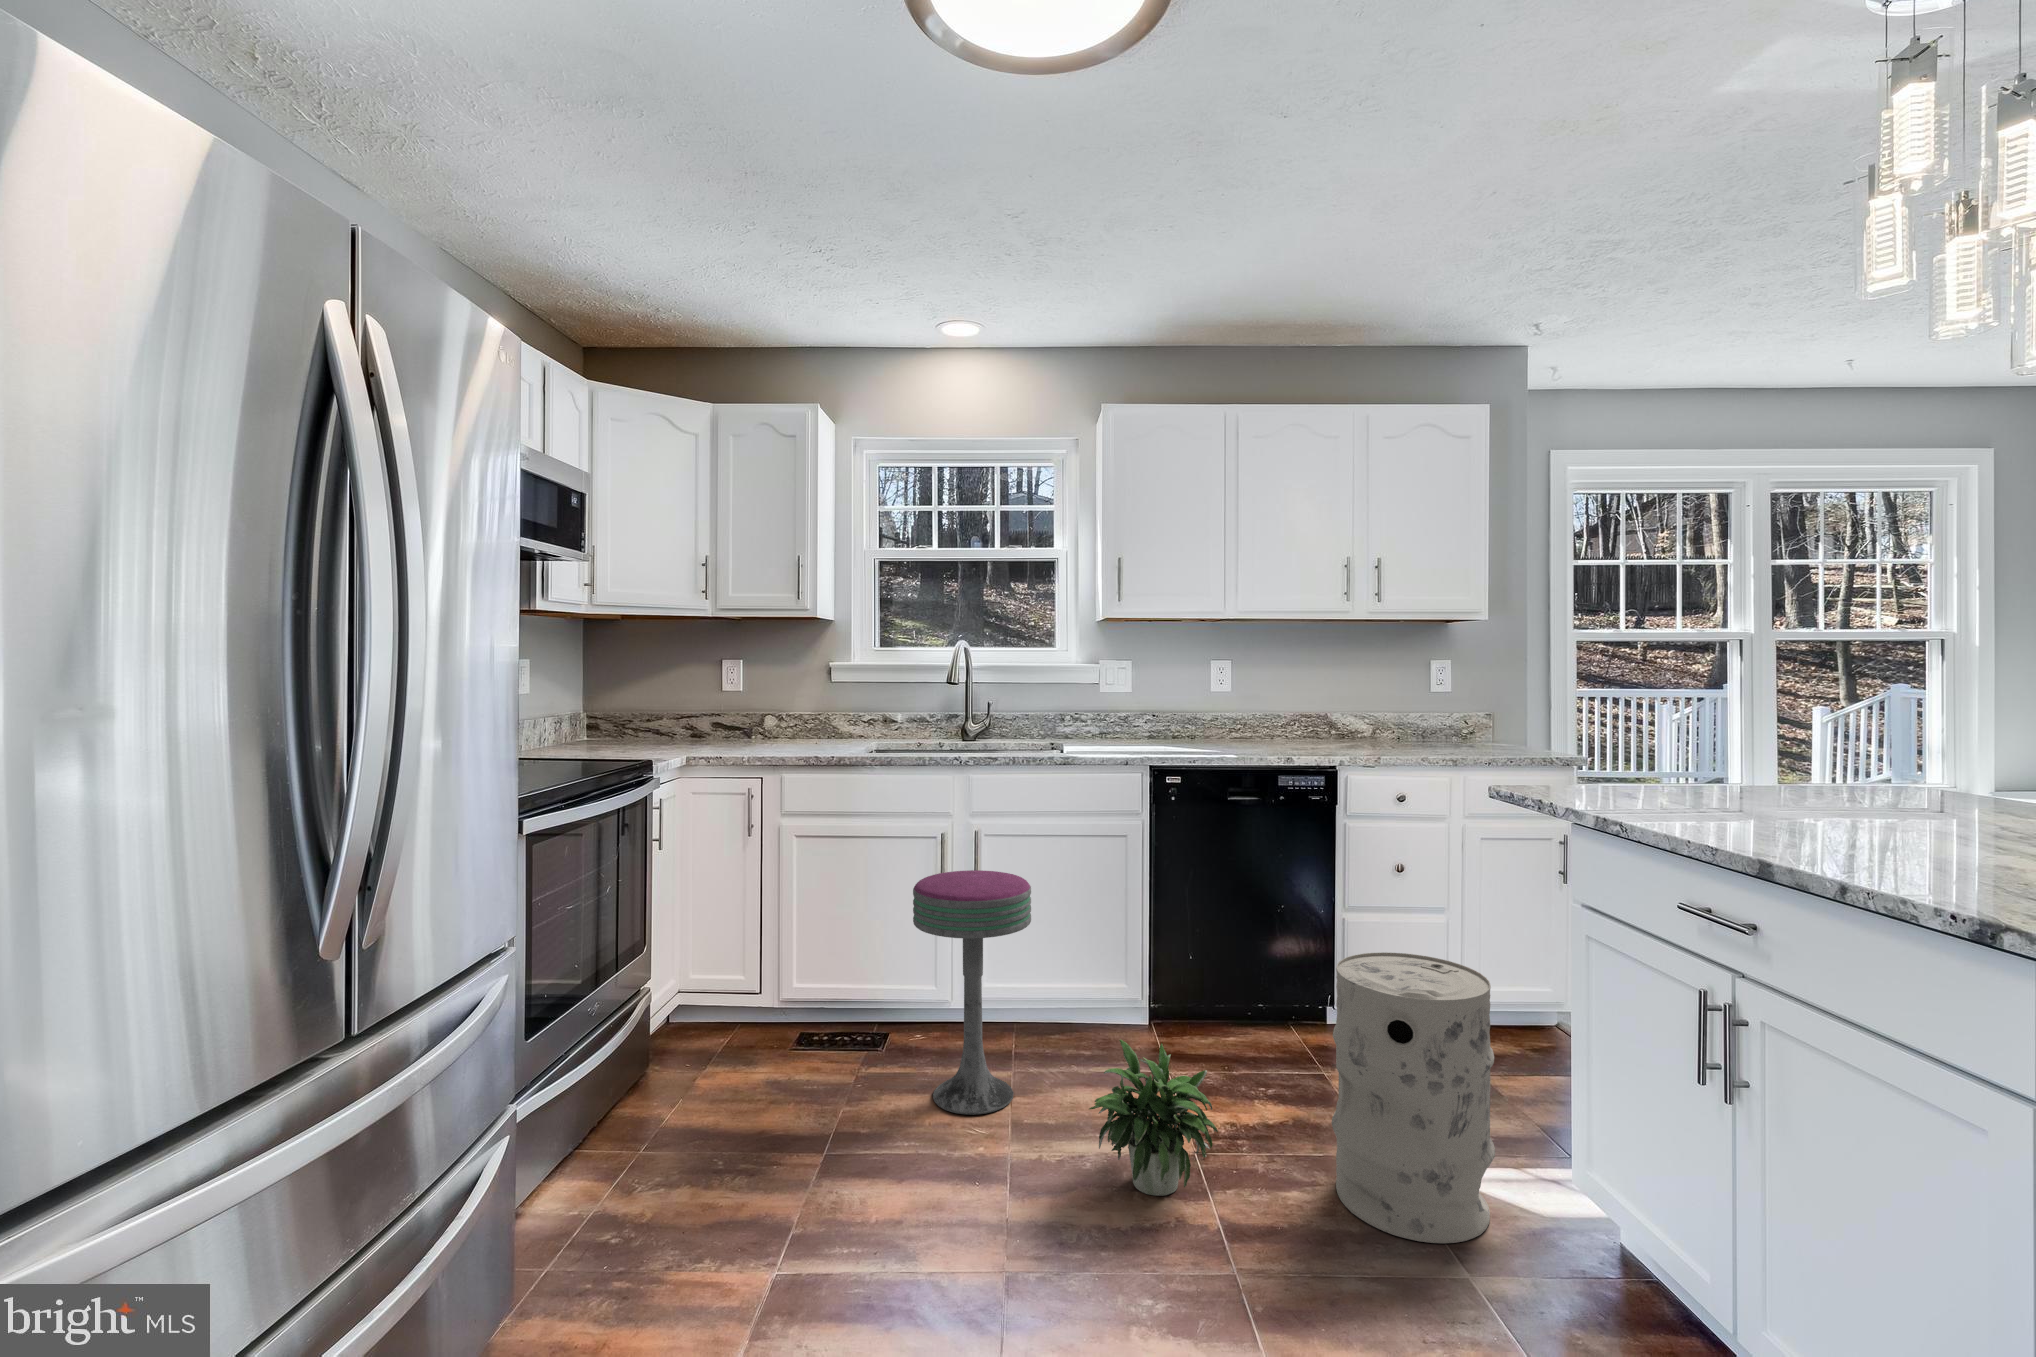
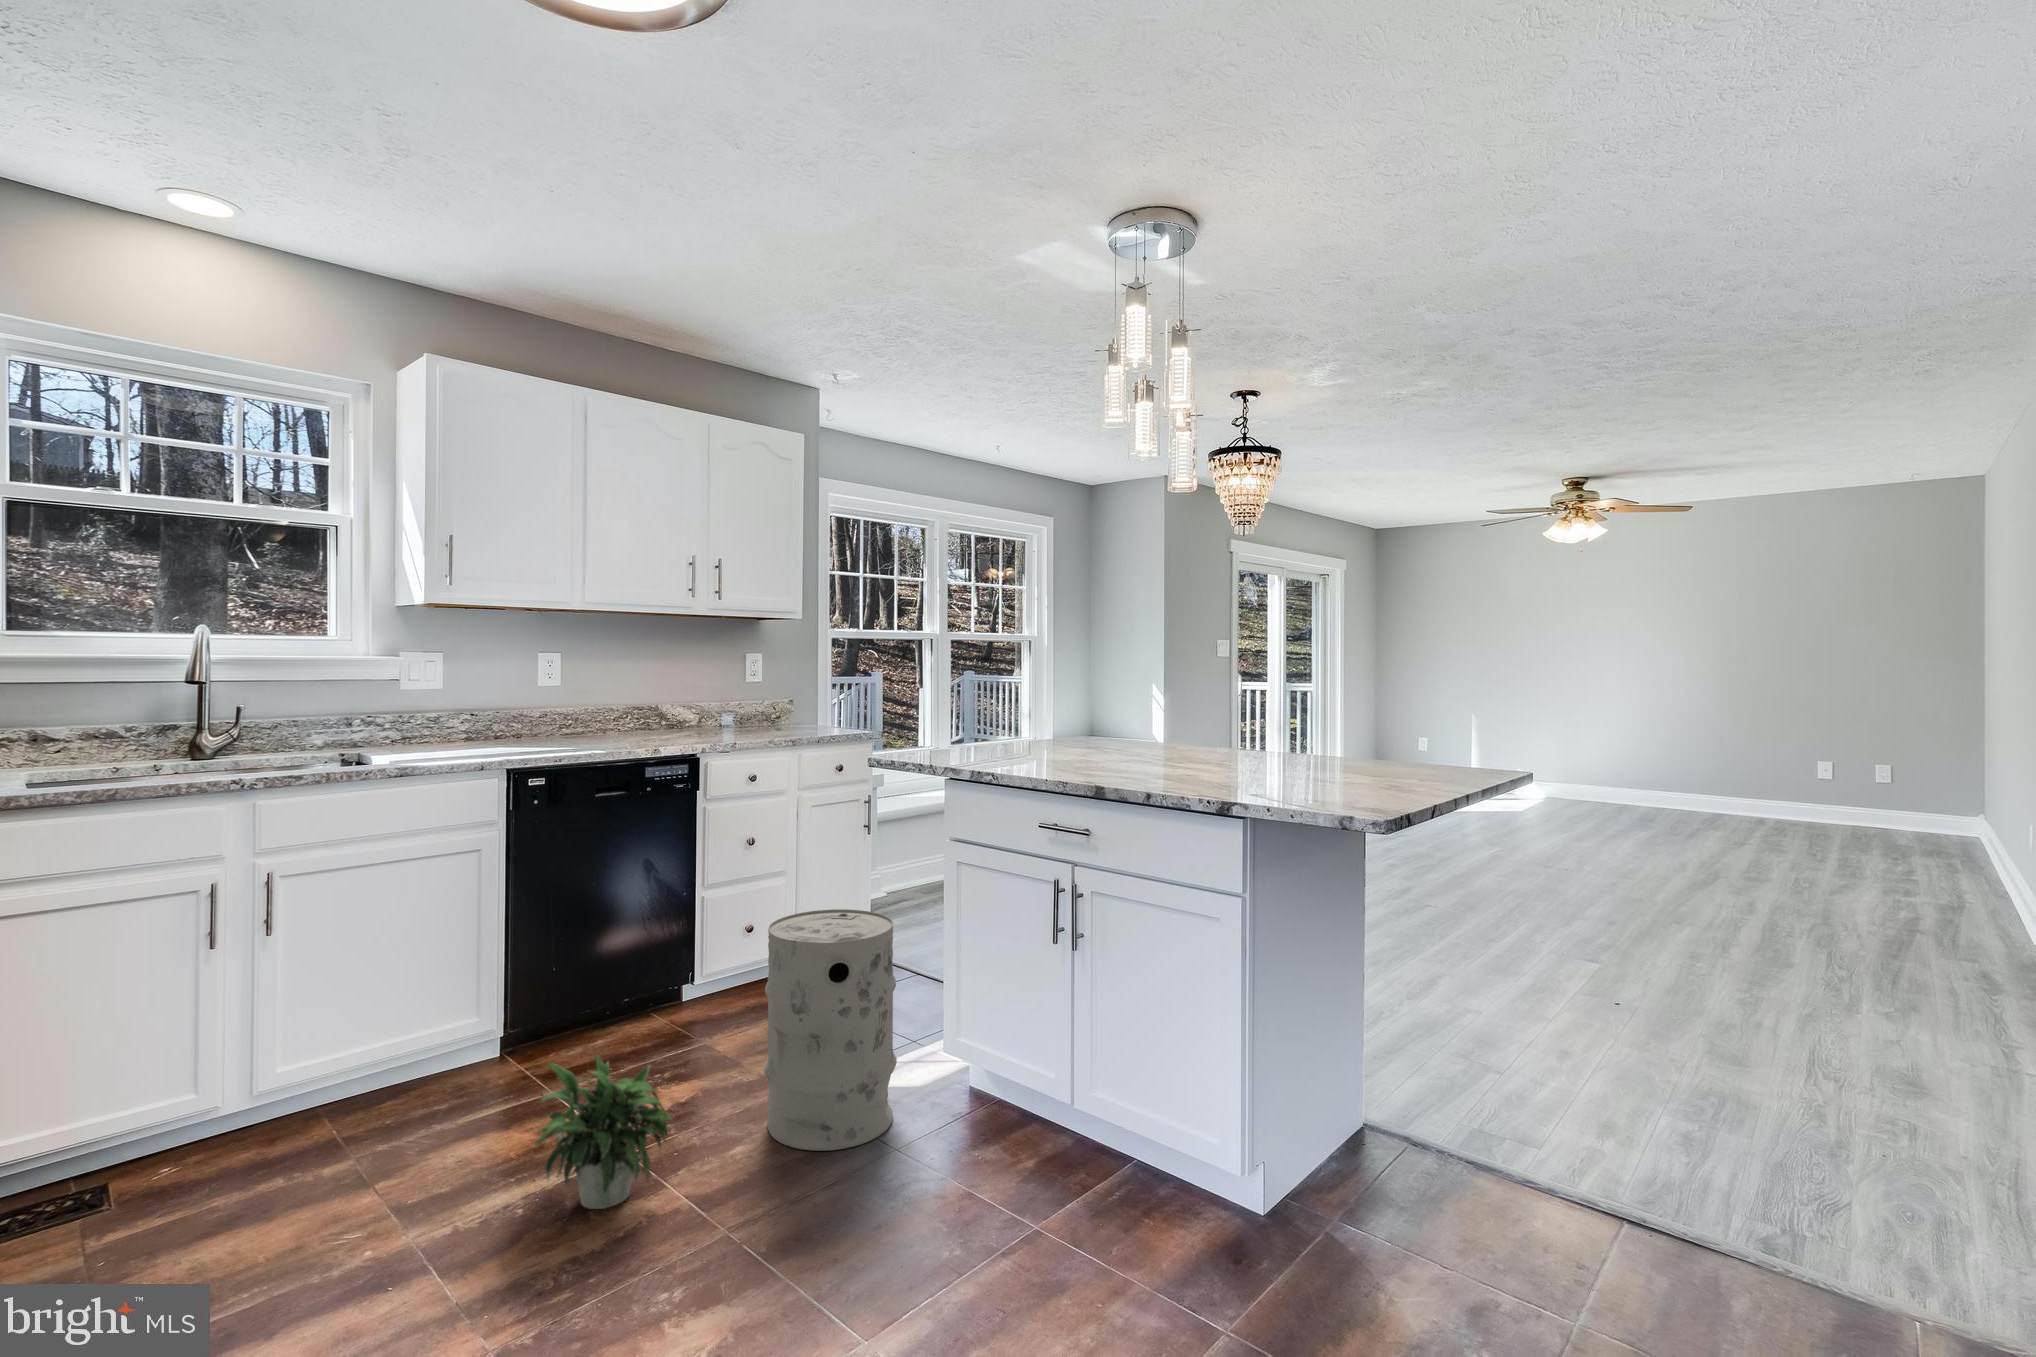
bar stool: present [913,870,1031,1115] -> none [219,912,403,1229]

